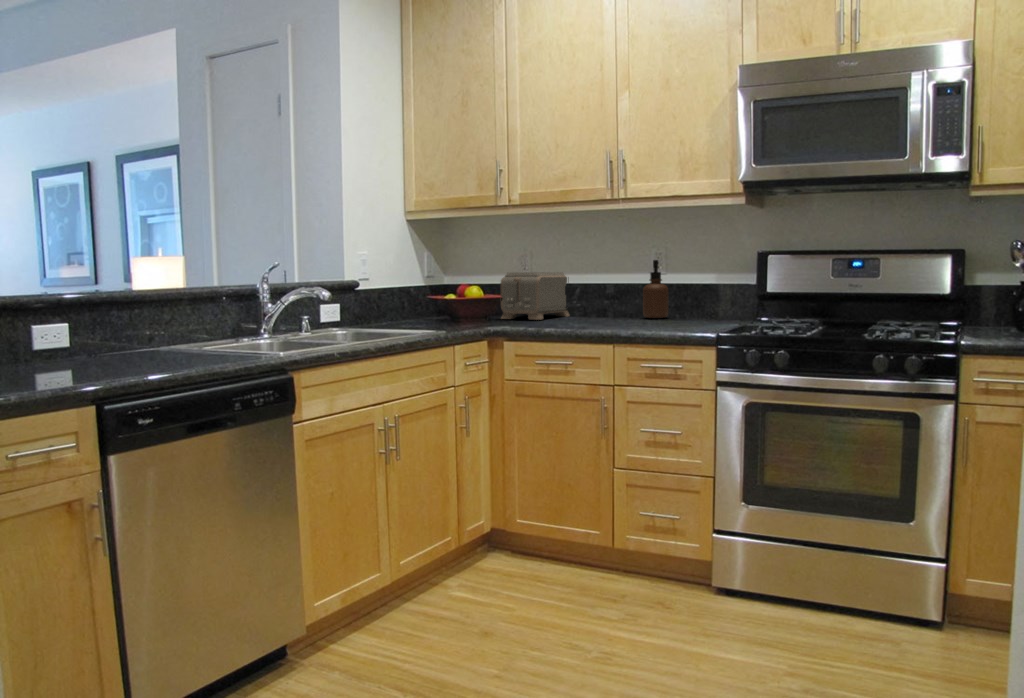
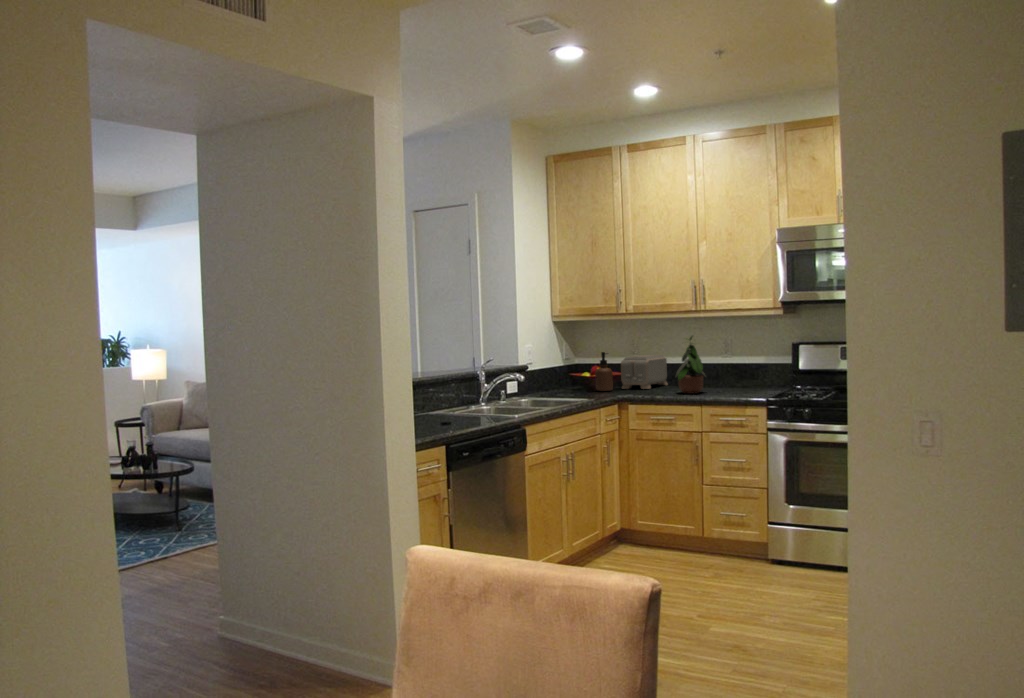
potted plant: none [573,235,628,326] -> present [676,336,705,394]
soap dispenser: present [643,260,668,318] -> present [595,352,613,391]

